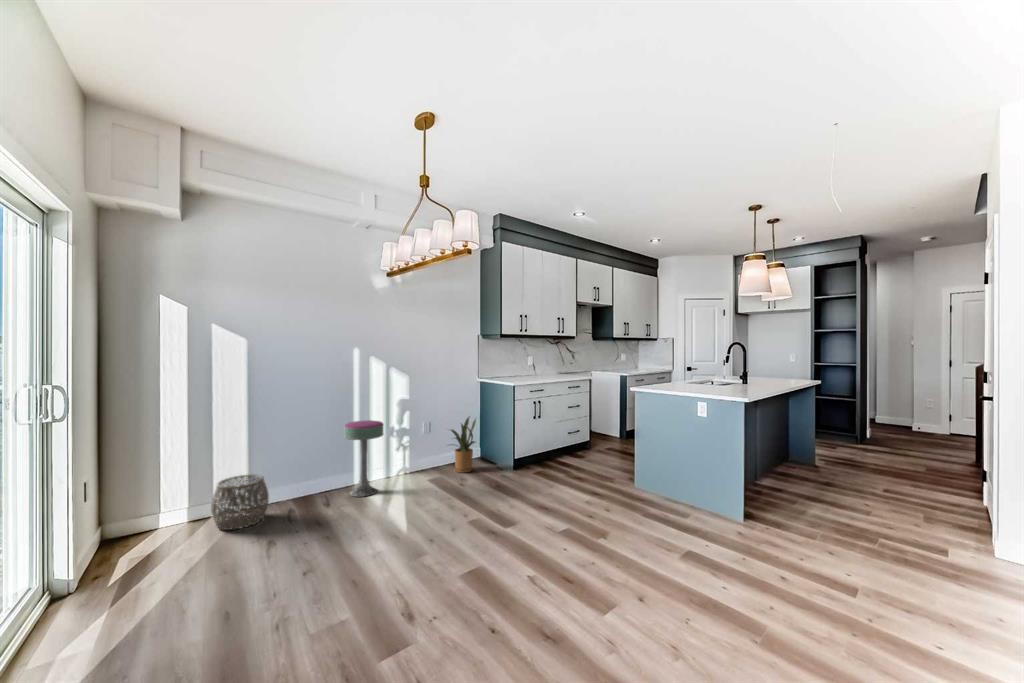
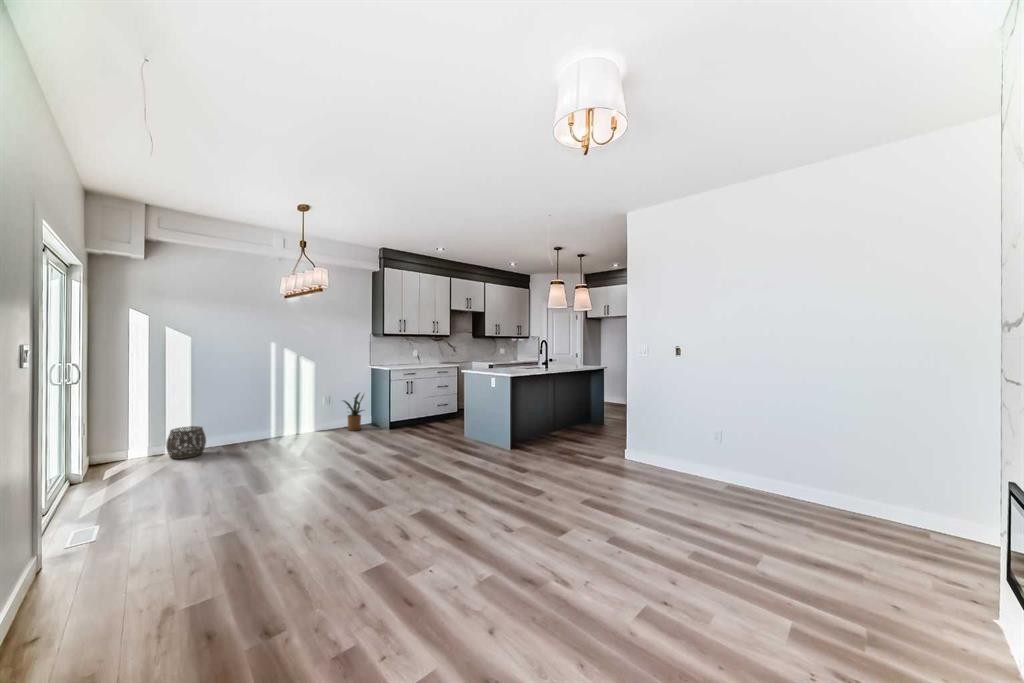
bar stool: present [344,420,384,497] -> none [261,393,291,443]

